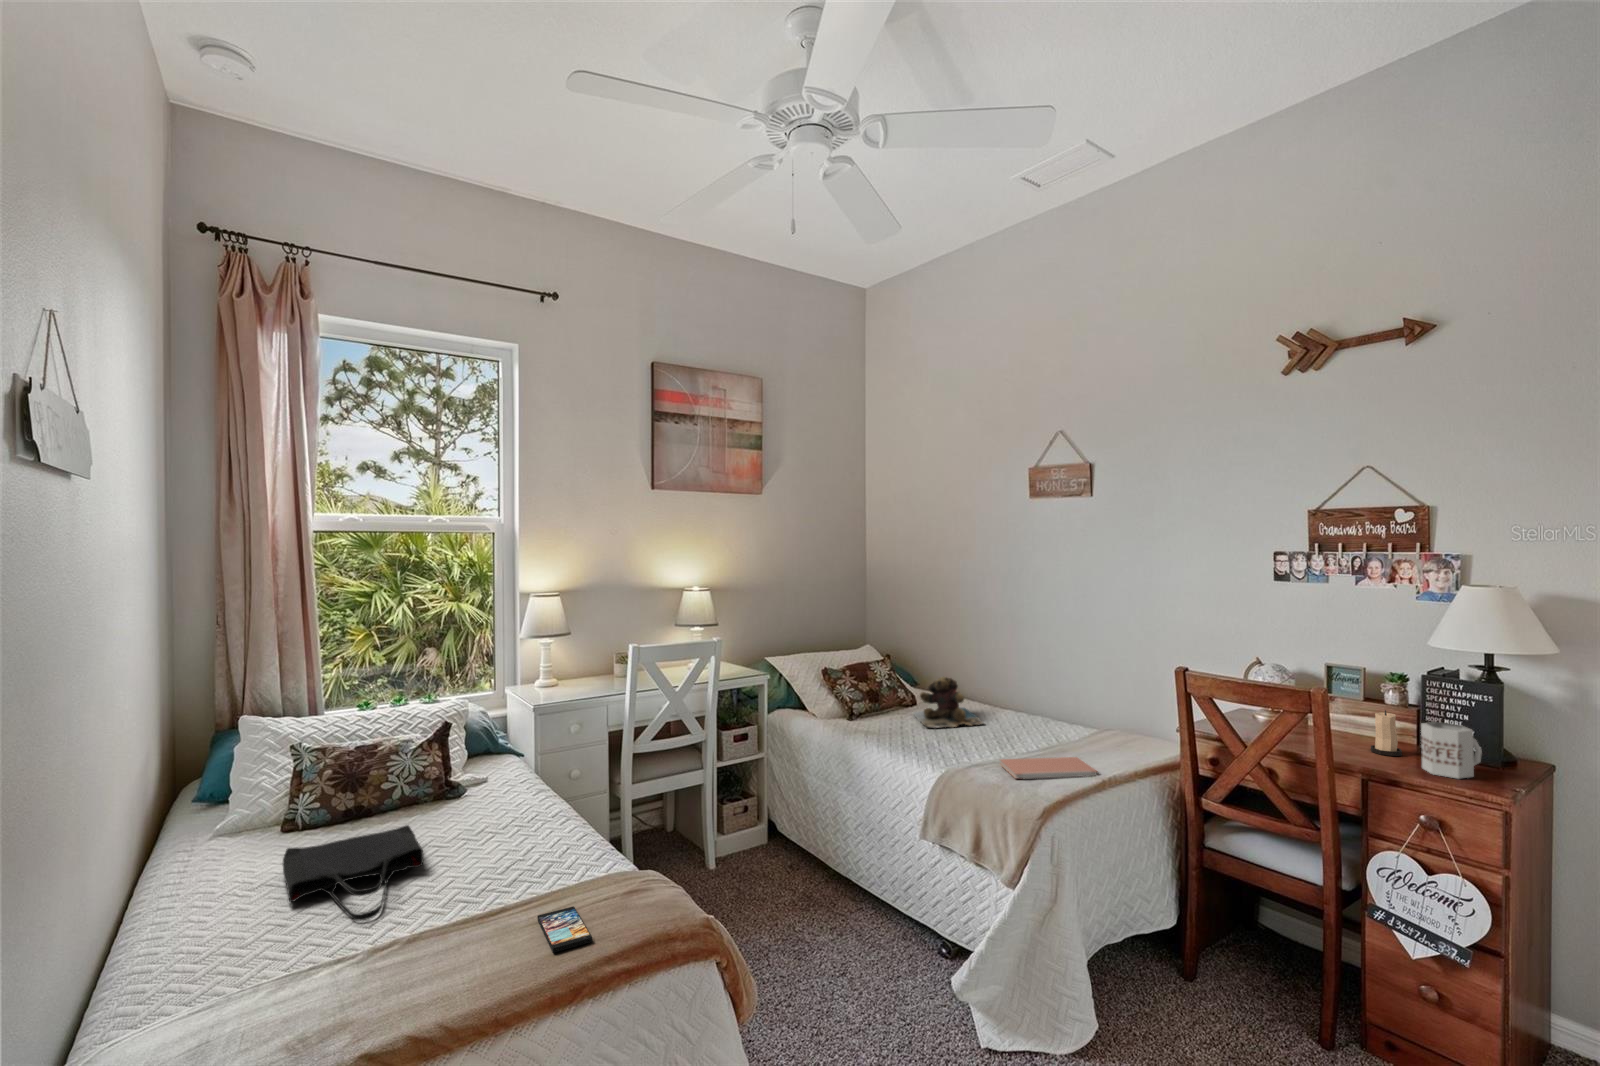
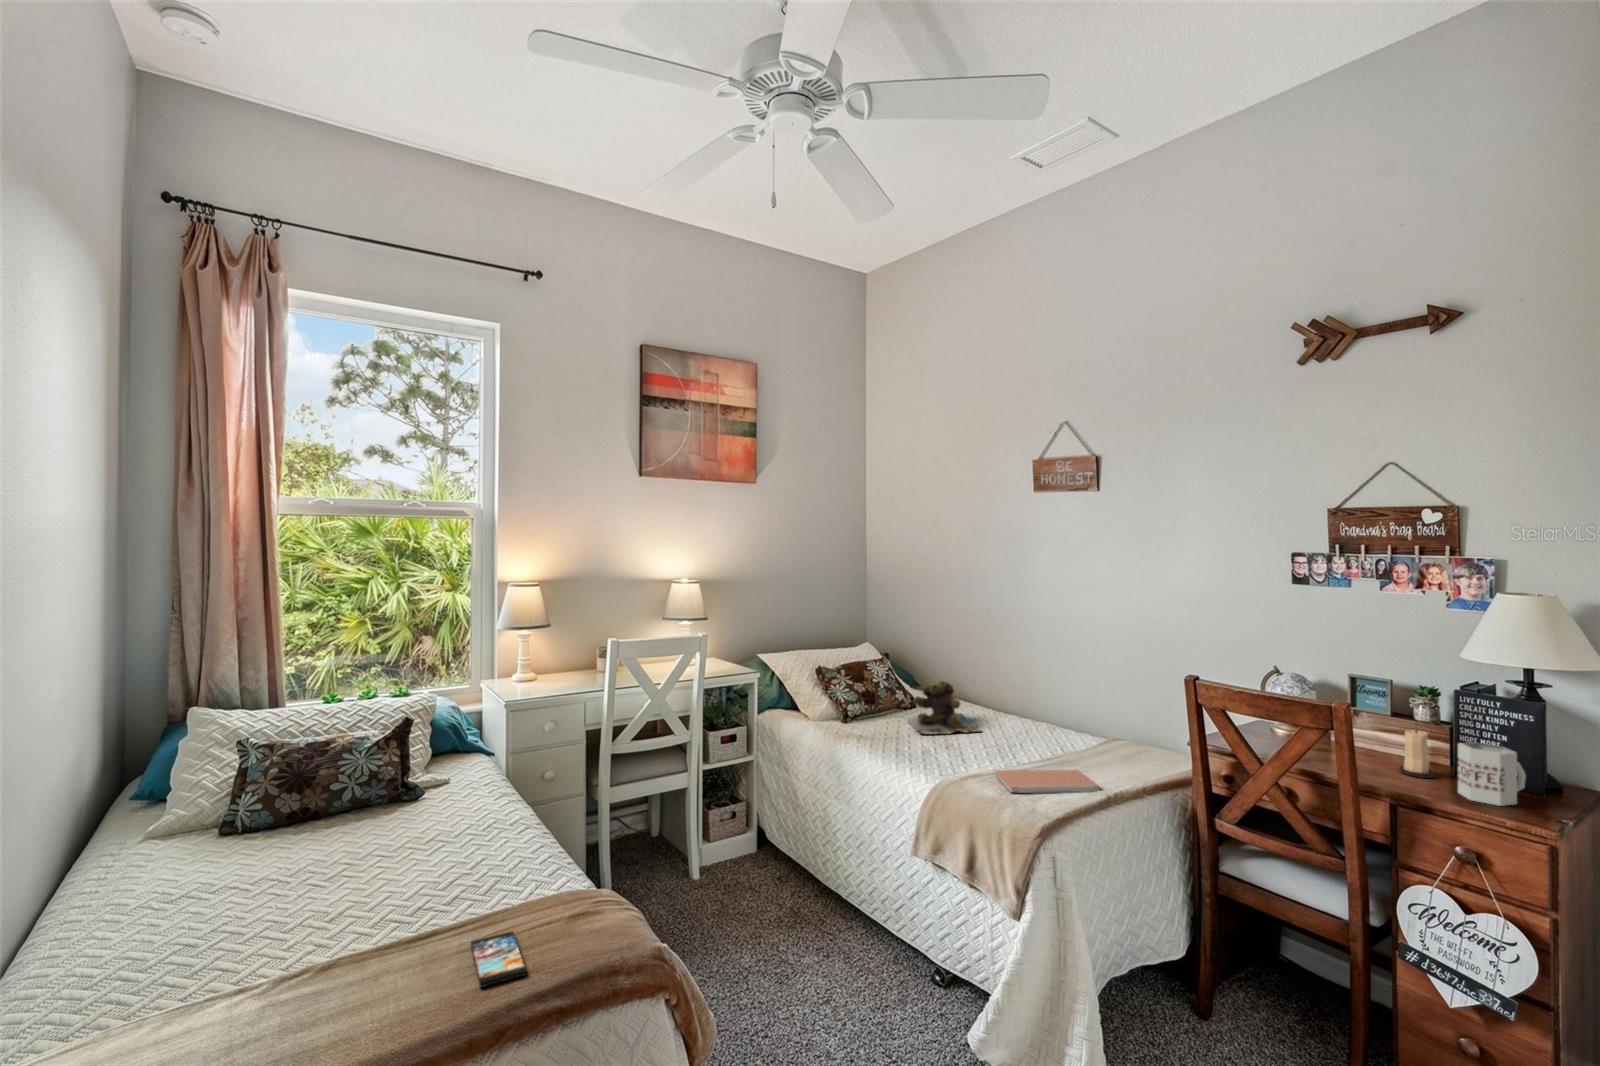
tote bag: present [283,825,423,920] -> none [206,832,361,941]

